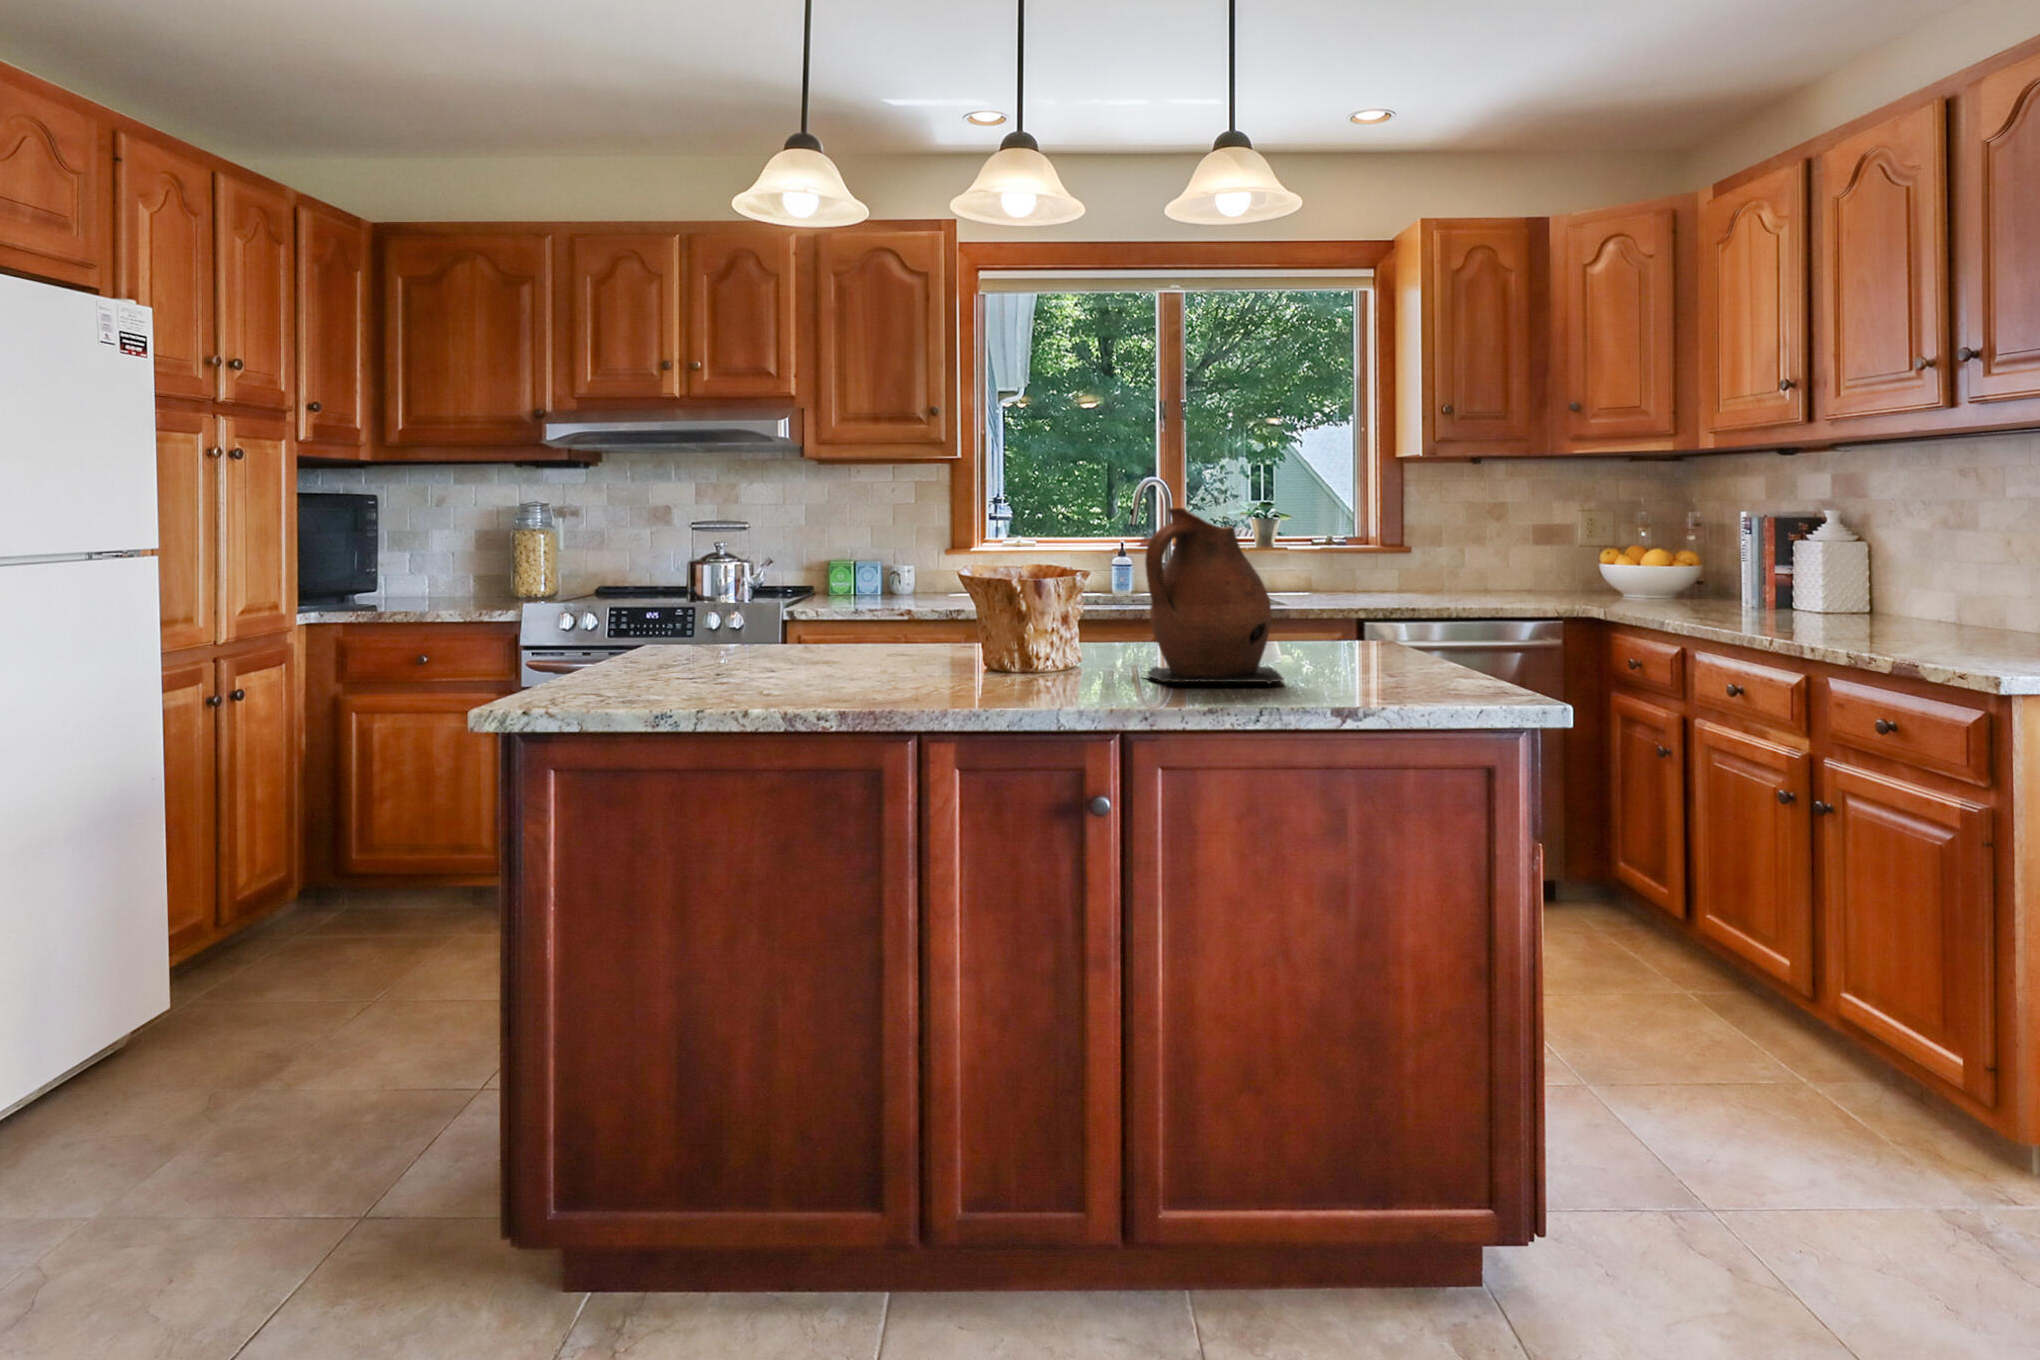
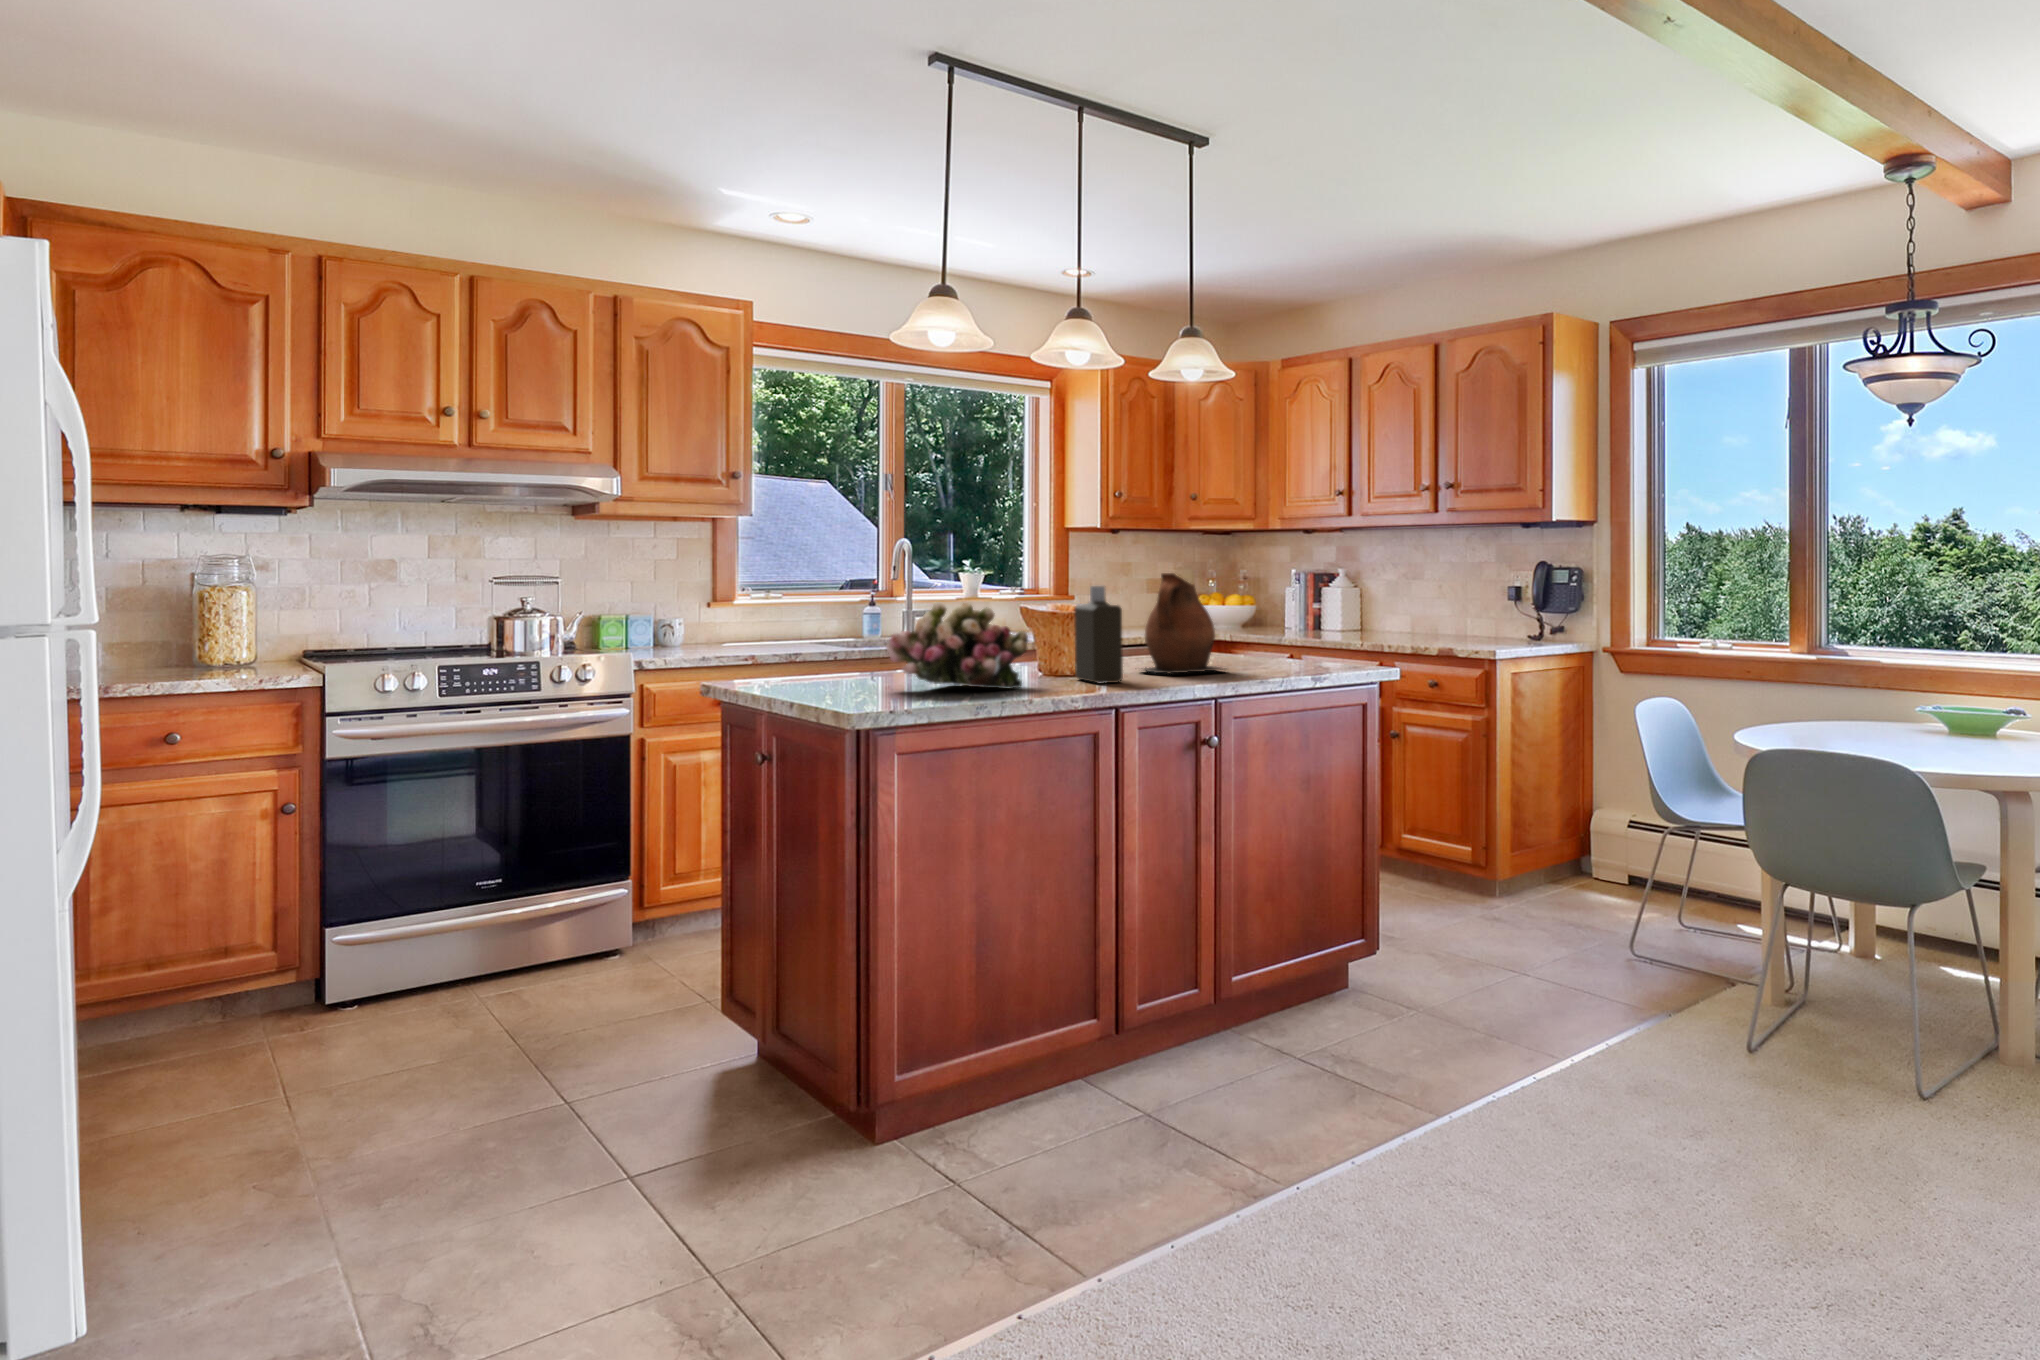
bottle: none [995,528,1058,692] -> present [1074,586,1123,684]
flower arrangement: none [678,549,913,690] -> present [886,602,1028,689]

